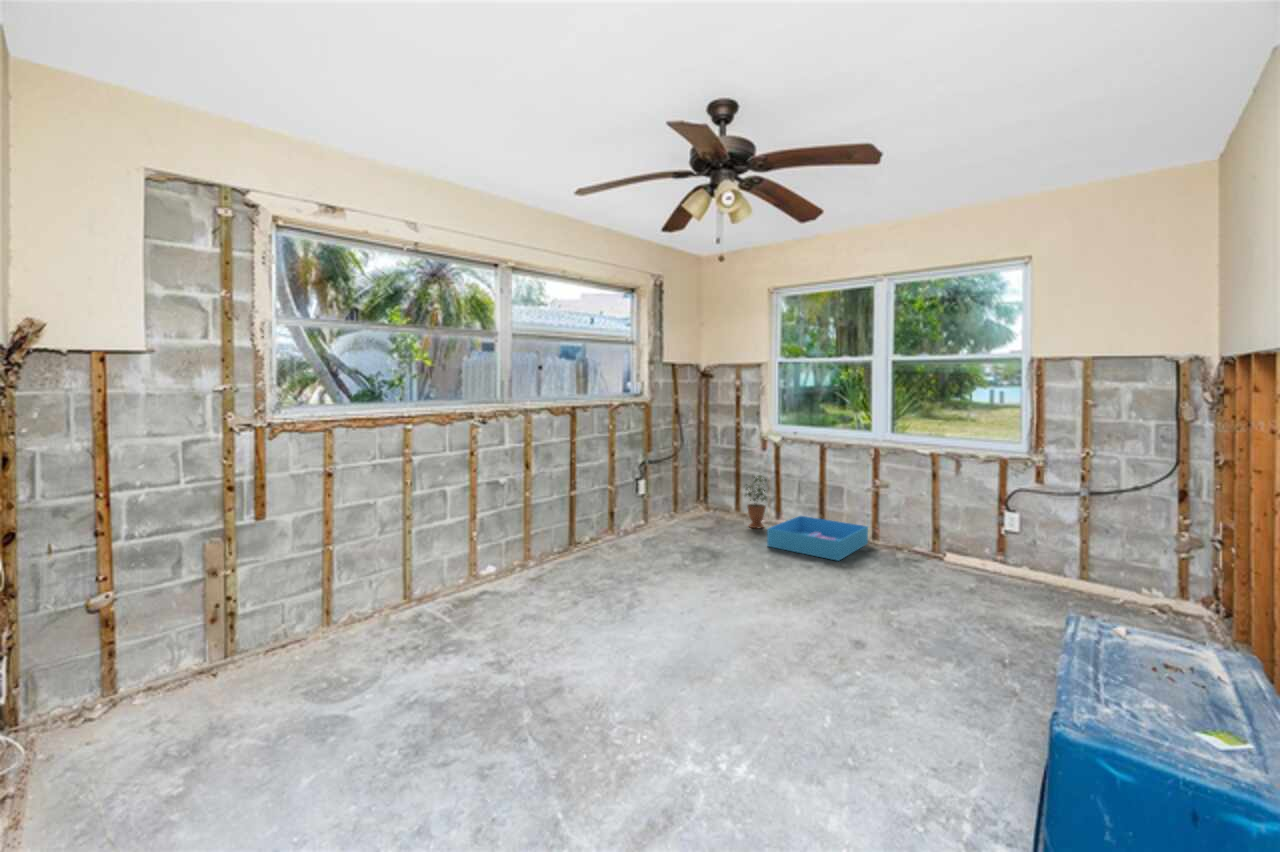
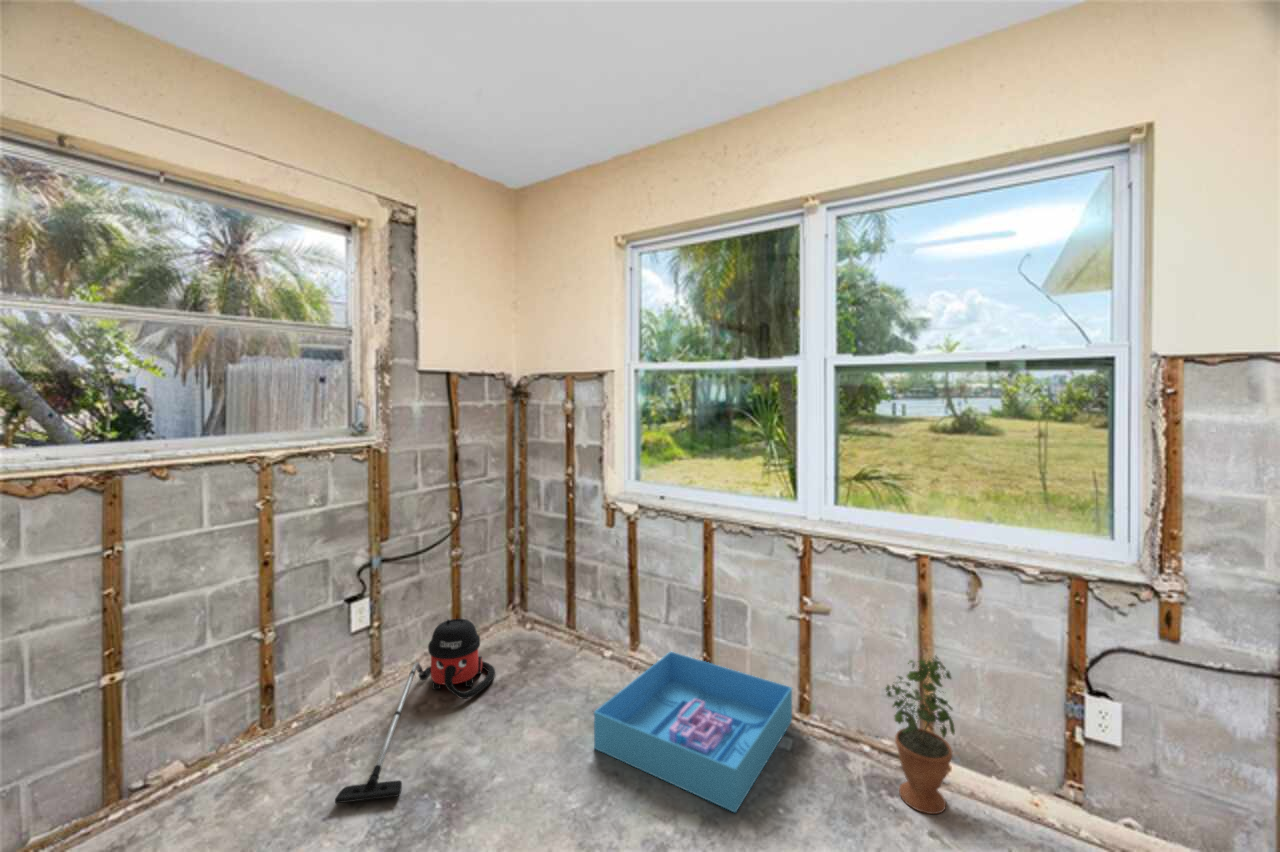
potted plant: present [746,475,766,528] -> present [885,656,955,814]
vacuum cleaner: none [660,494,704,551] -> present [335,619,495,803]

